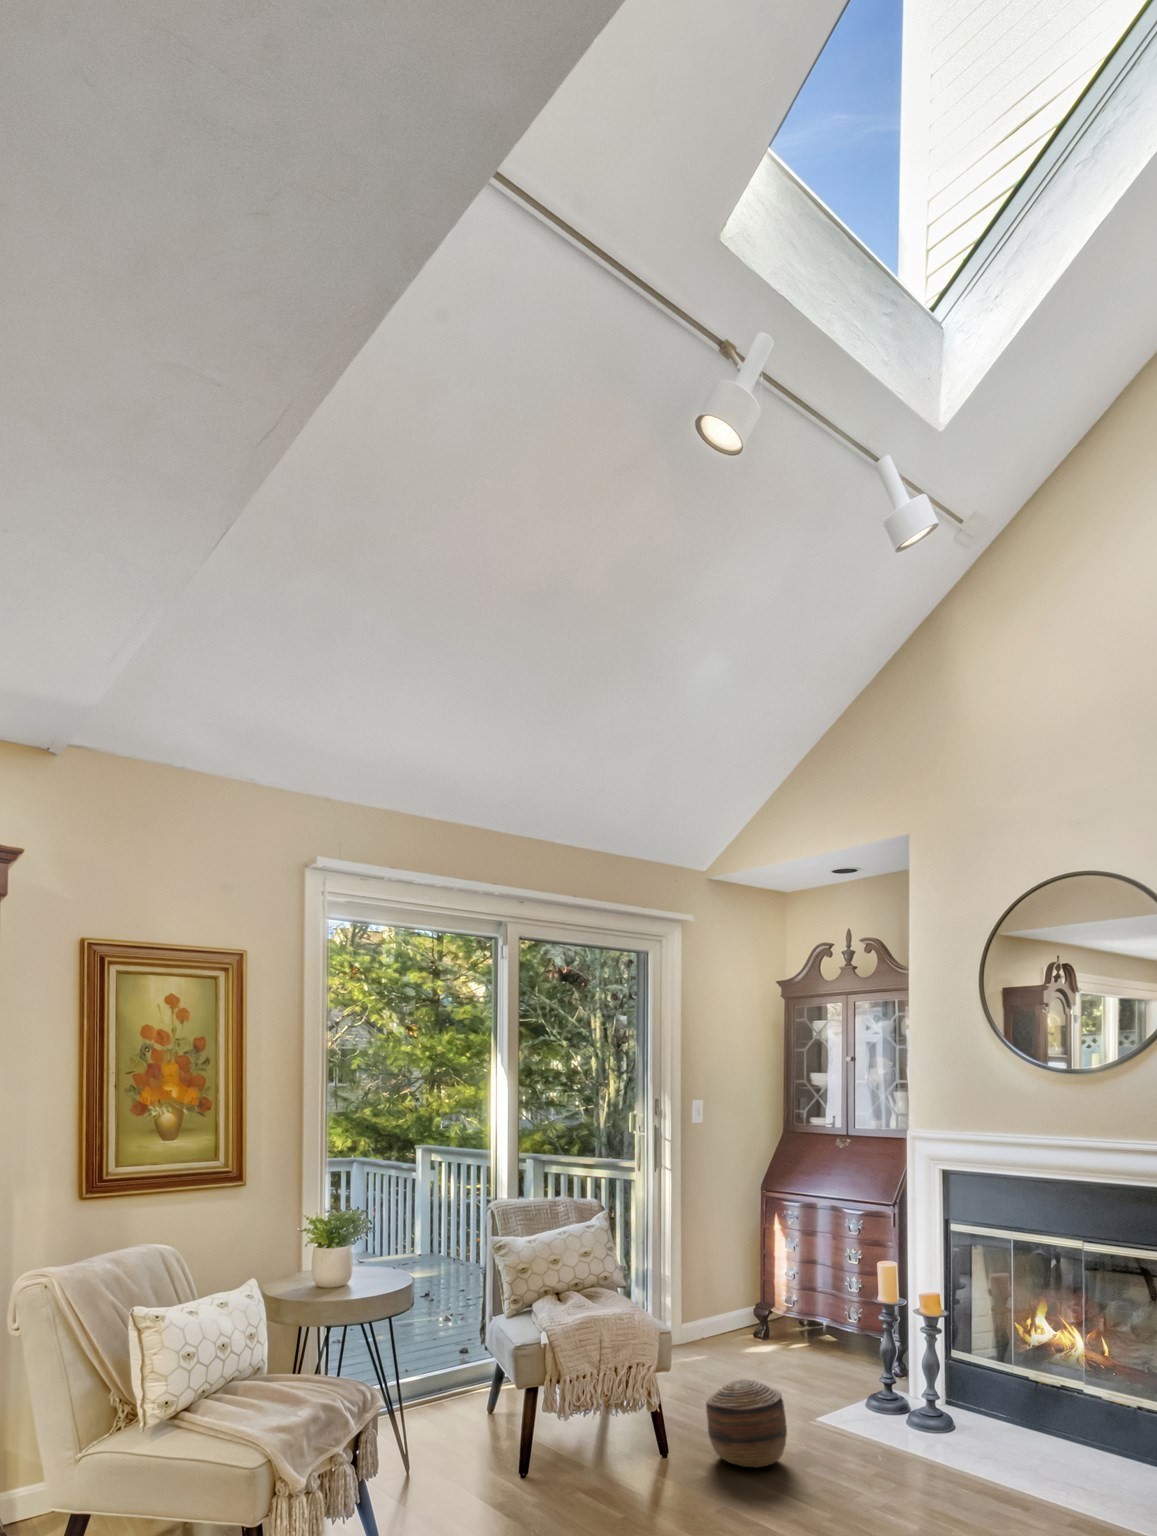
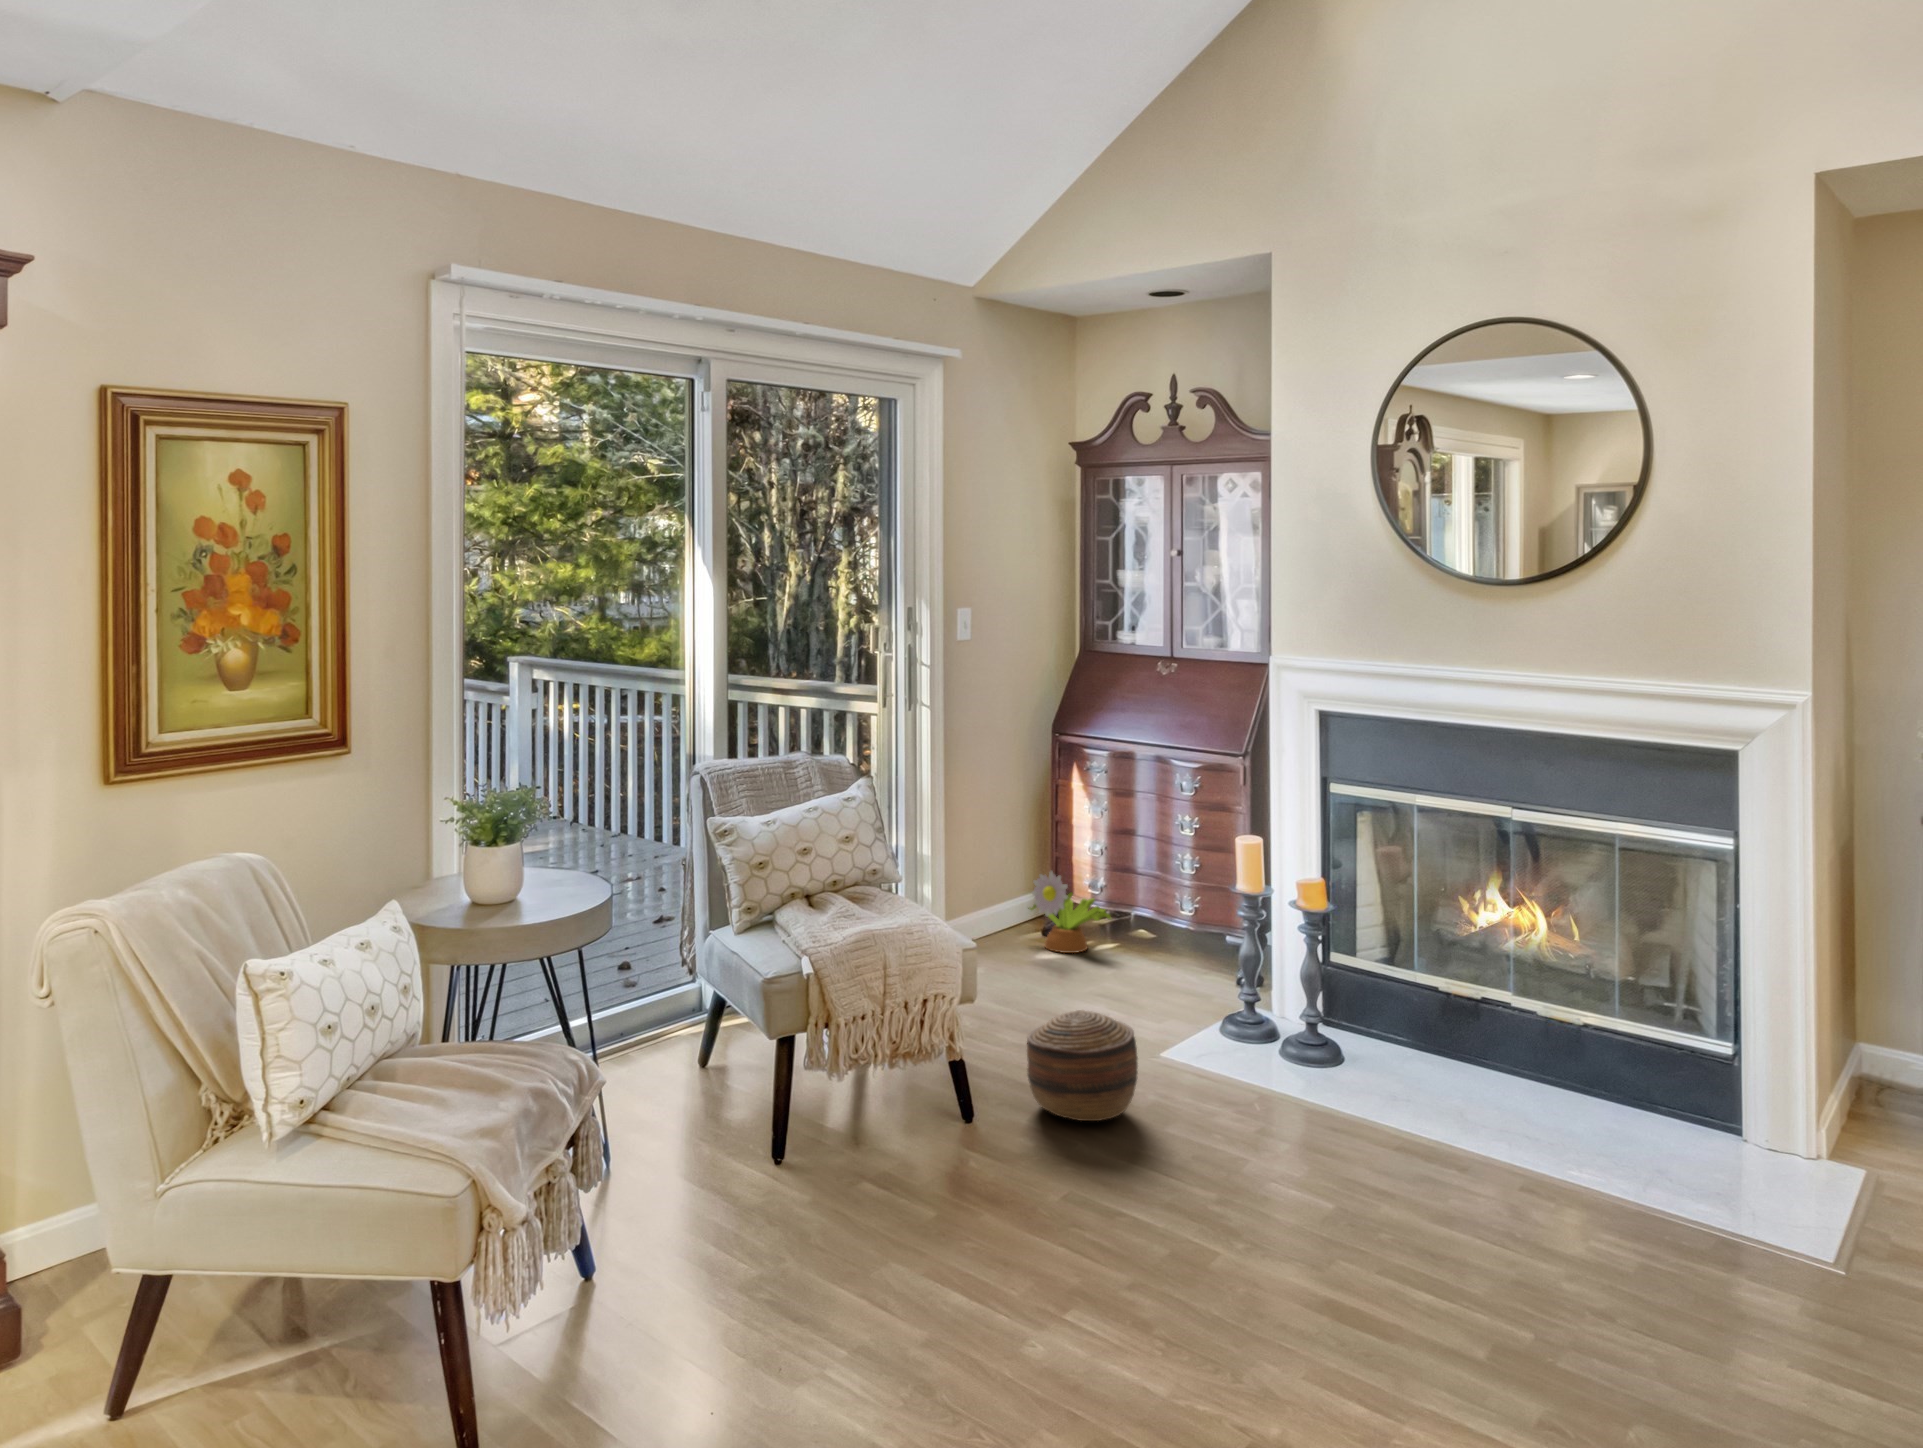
decorative plant: none [745,1288,804,1354] -> present [1028,871,1111,953]

